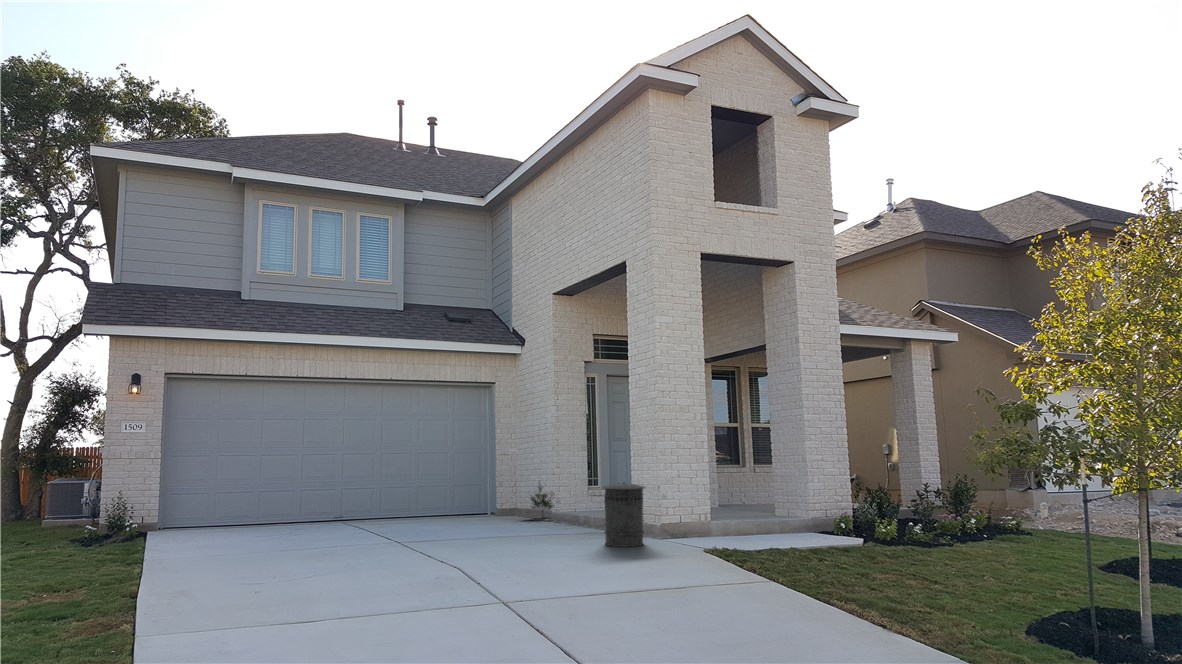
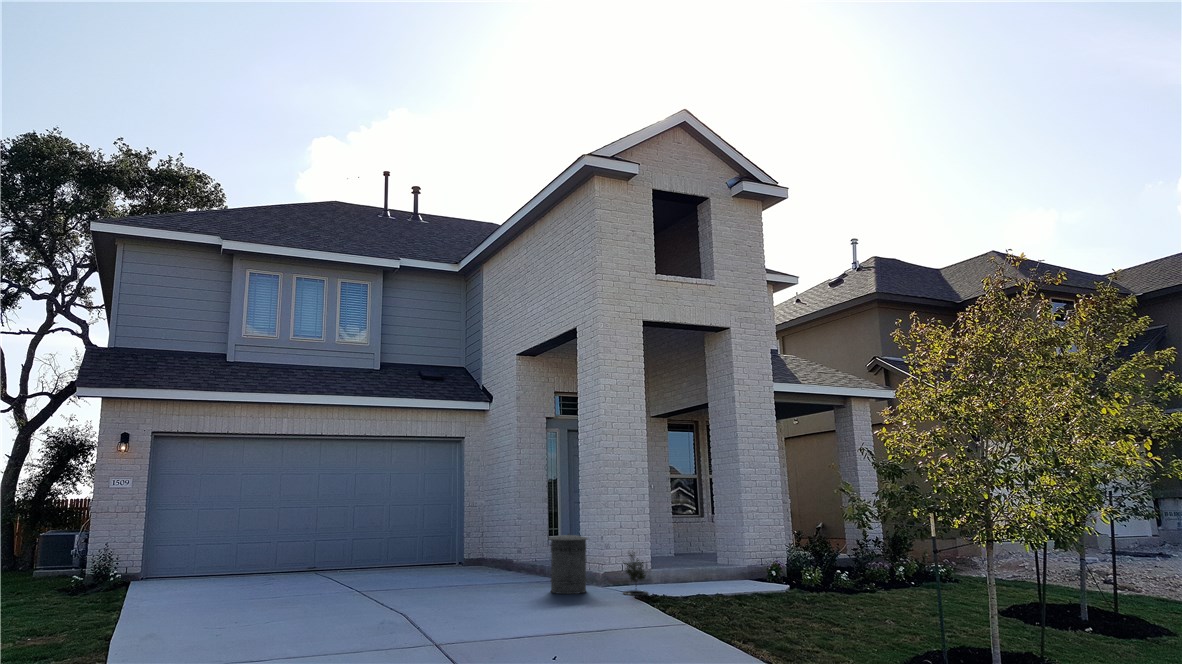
potted tree: present [531,483,553,521] -> present [623,552,648,595]

